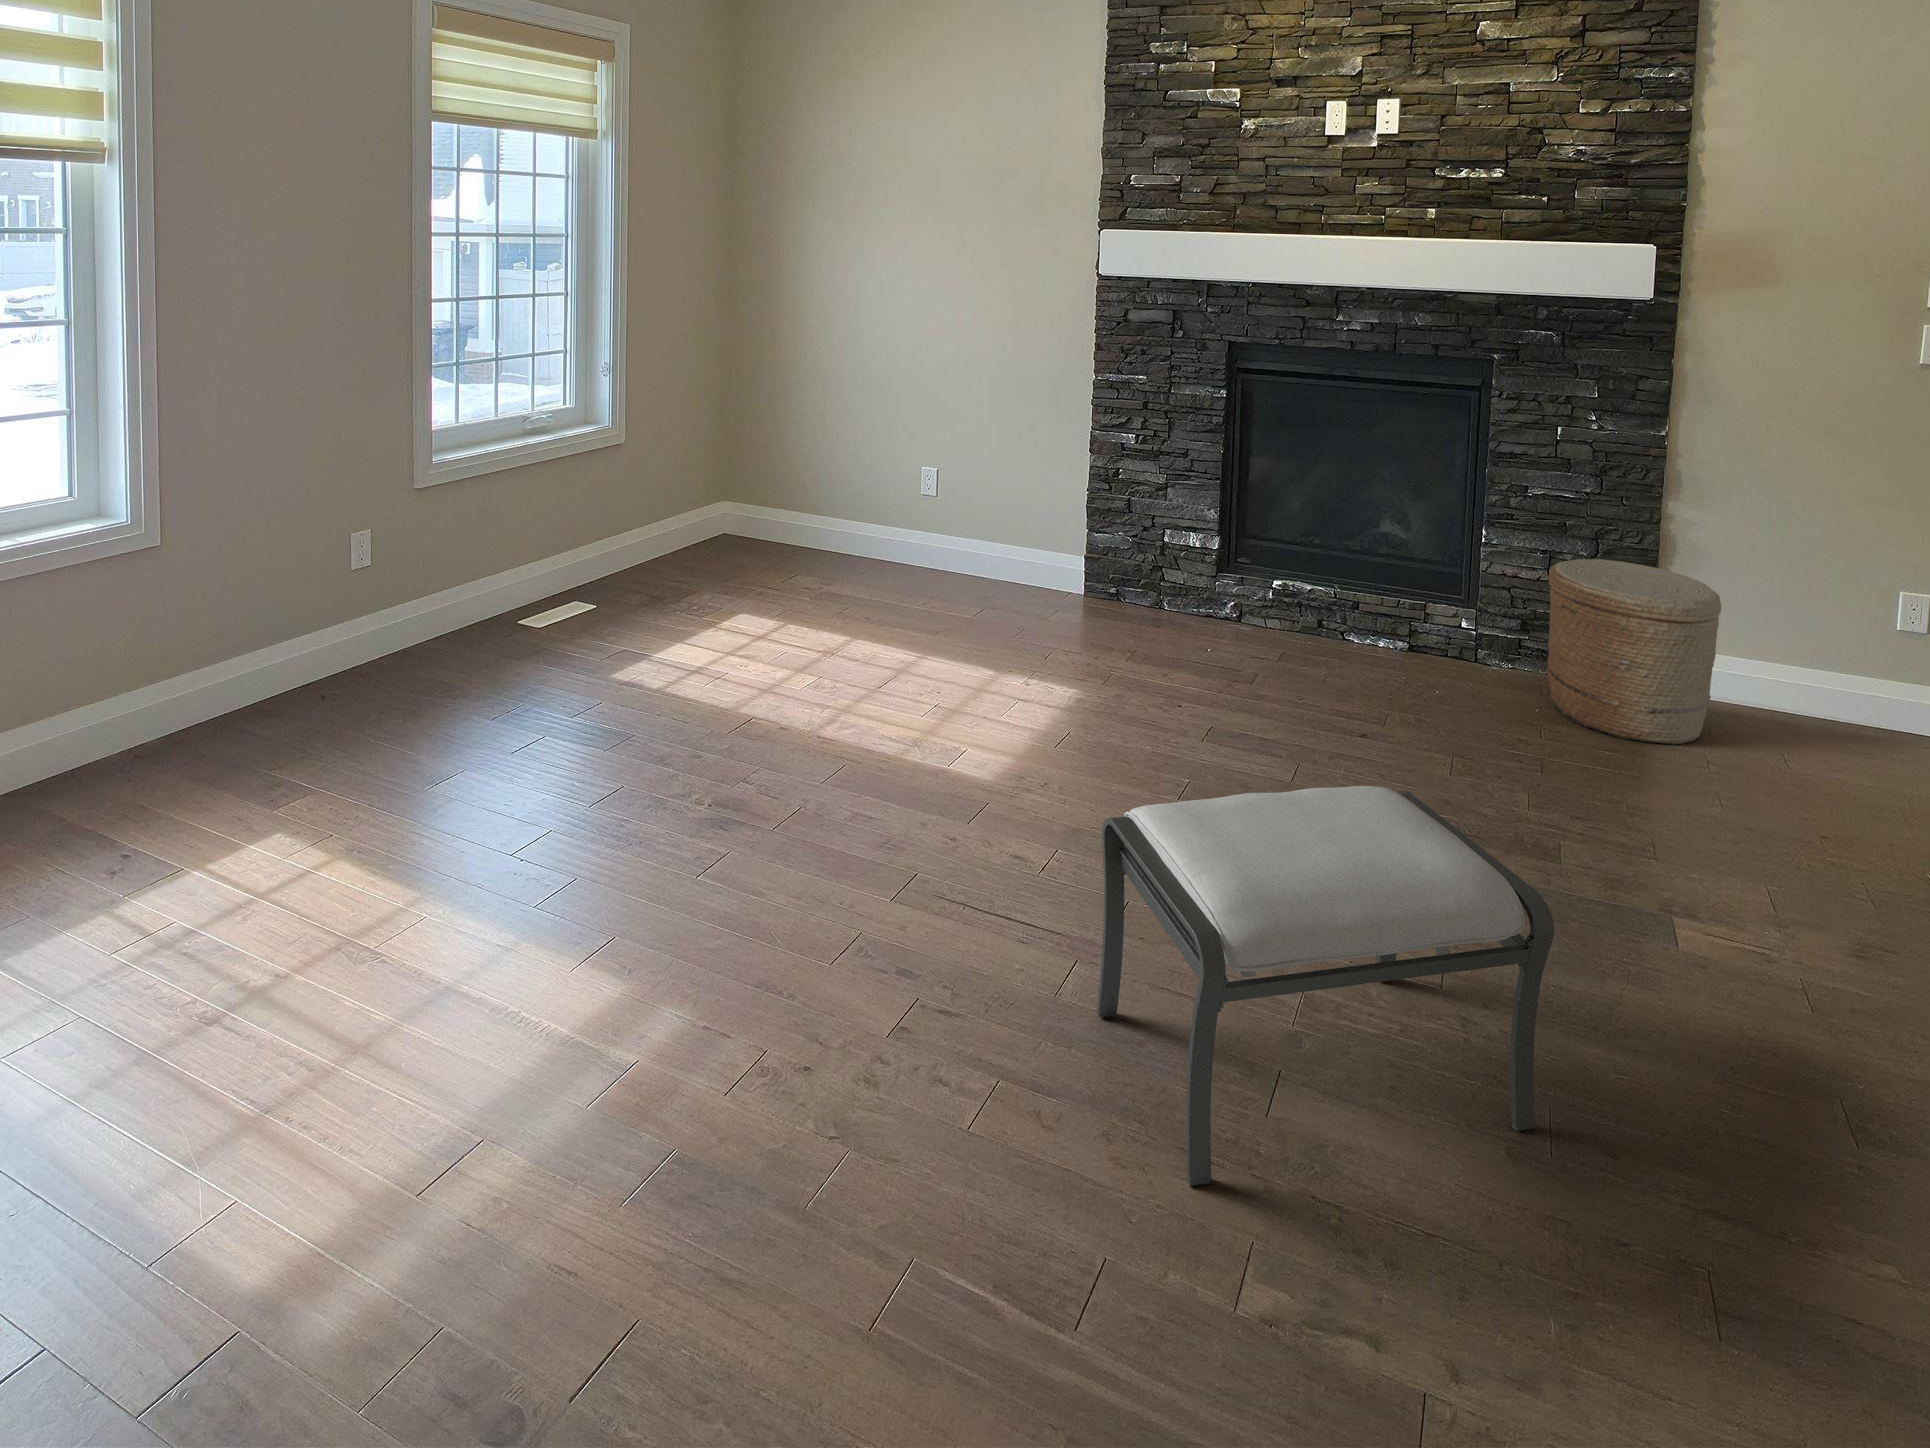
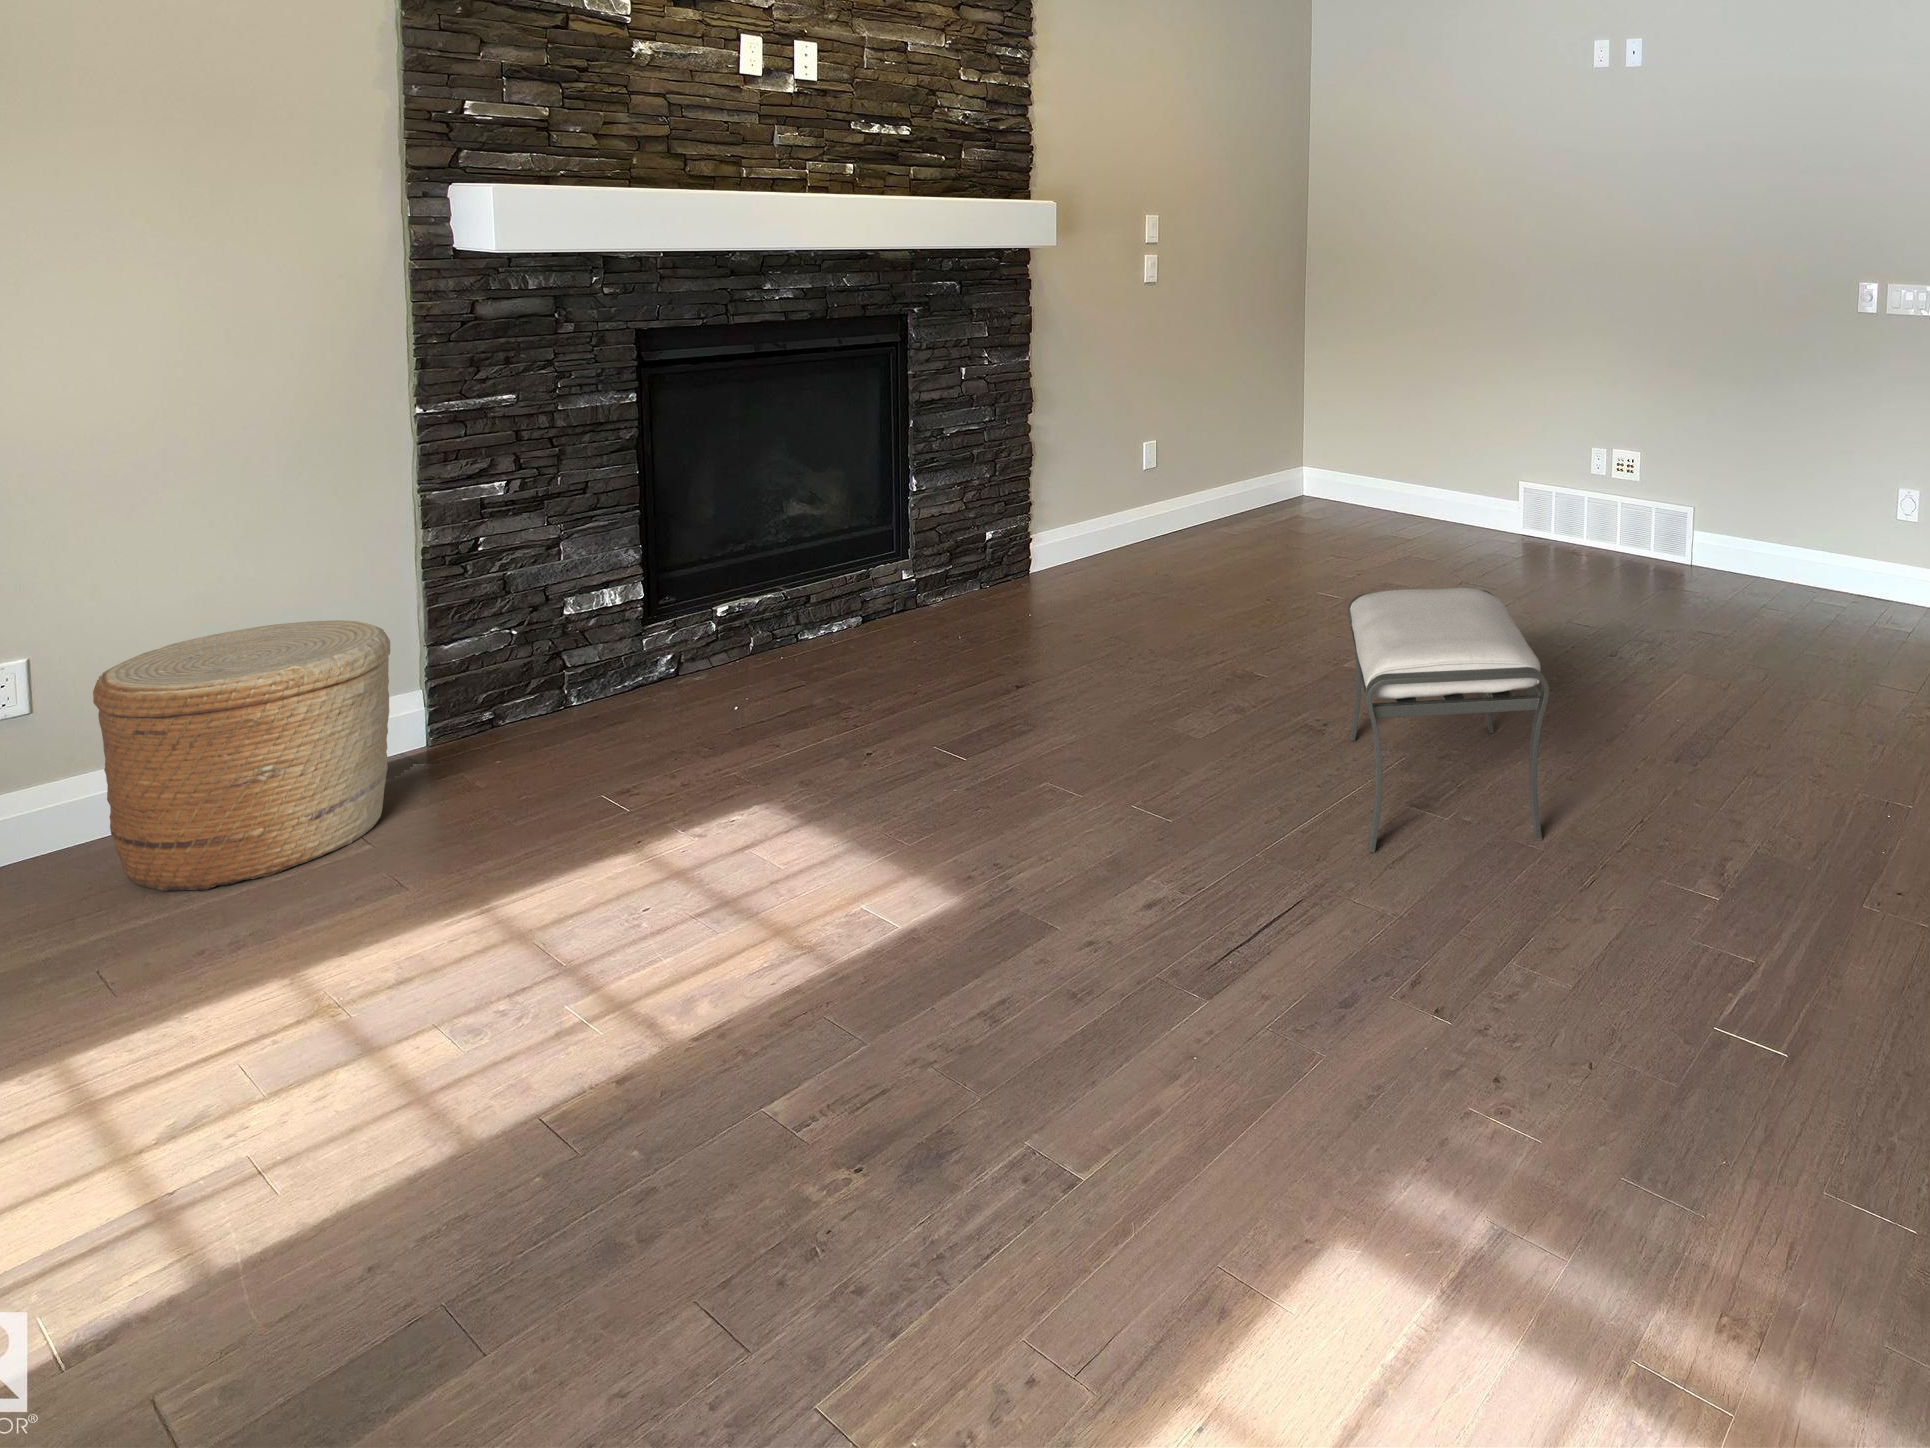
woven basket: present [1547,559,1721,744] -> present [93,620,390,891]

